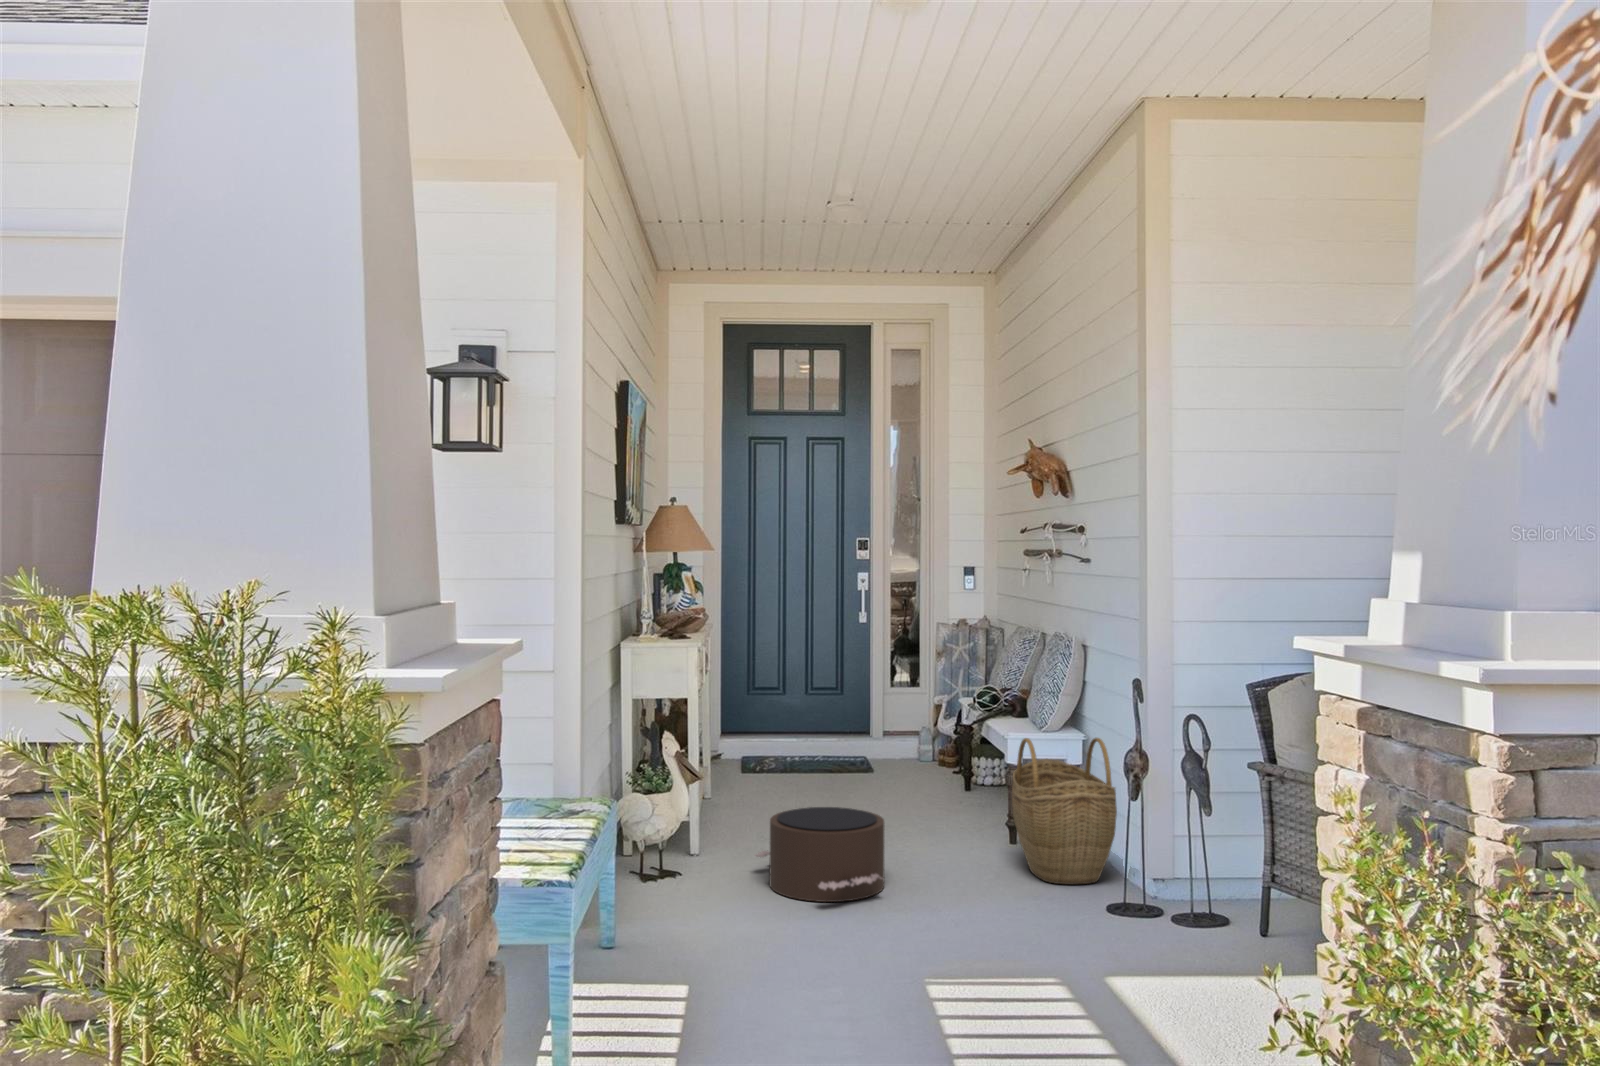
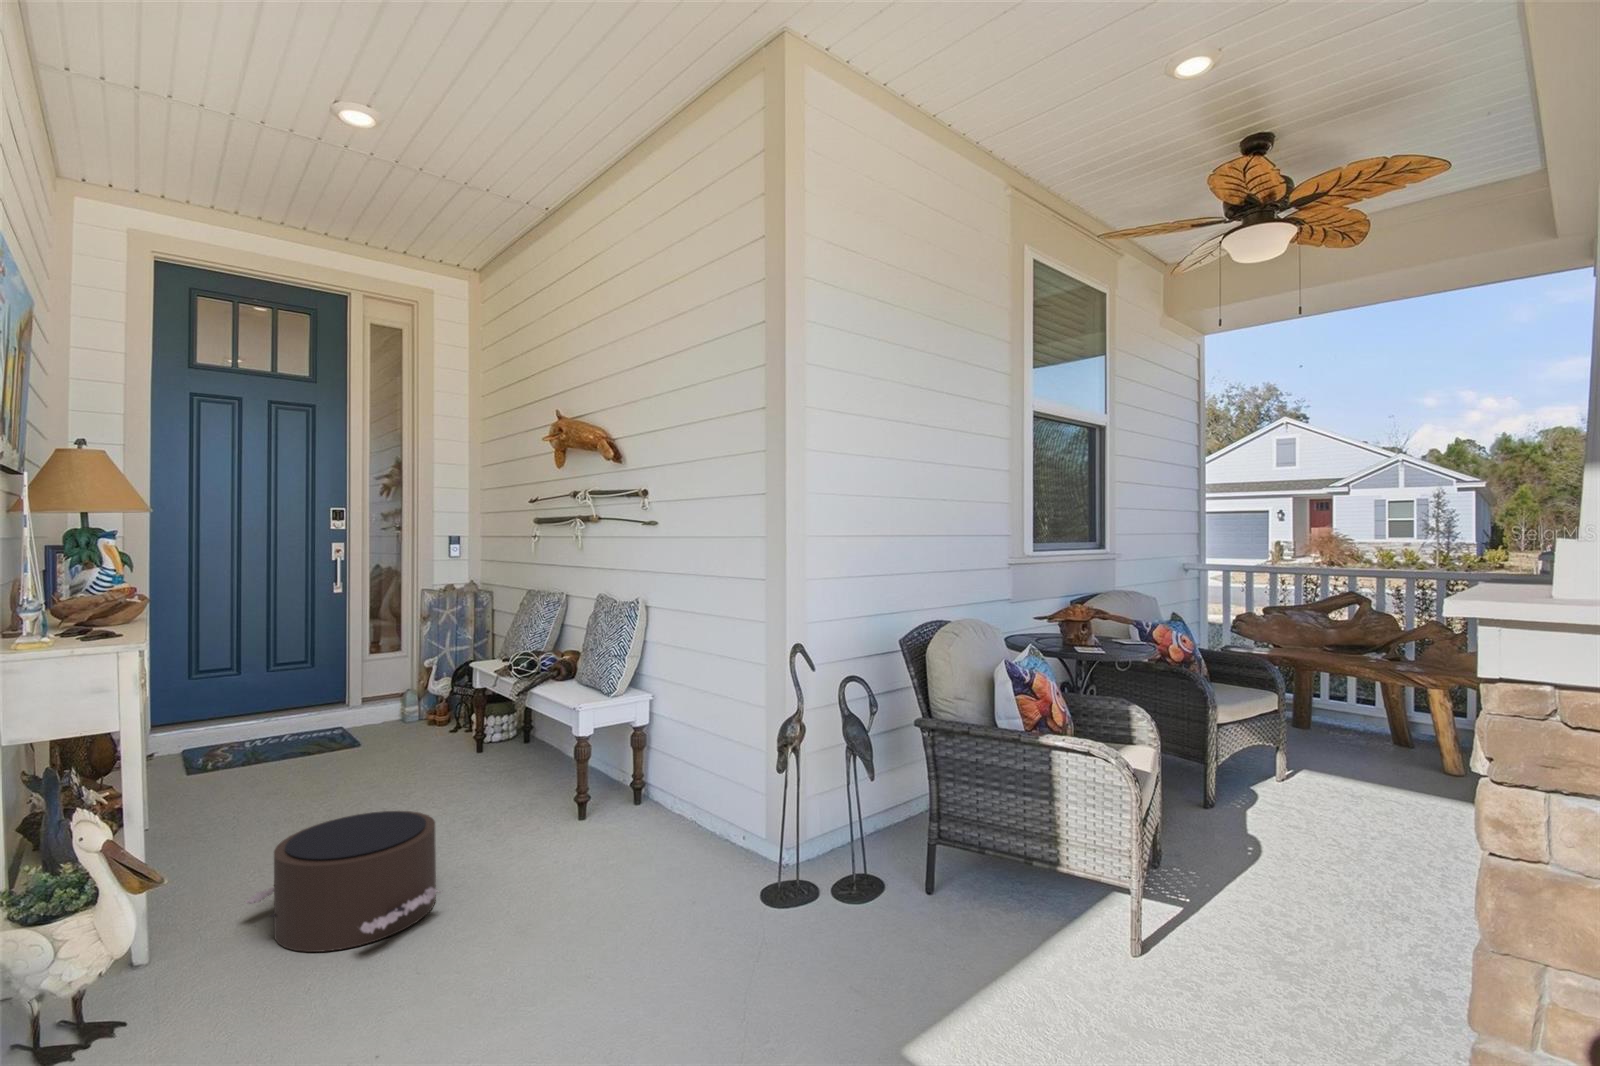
woven basket: present [1012,738,1117,884] -> none [561,689,670,840]

